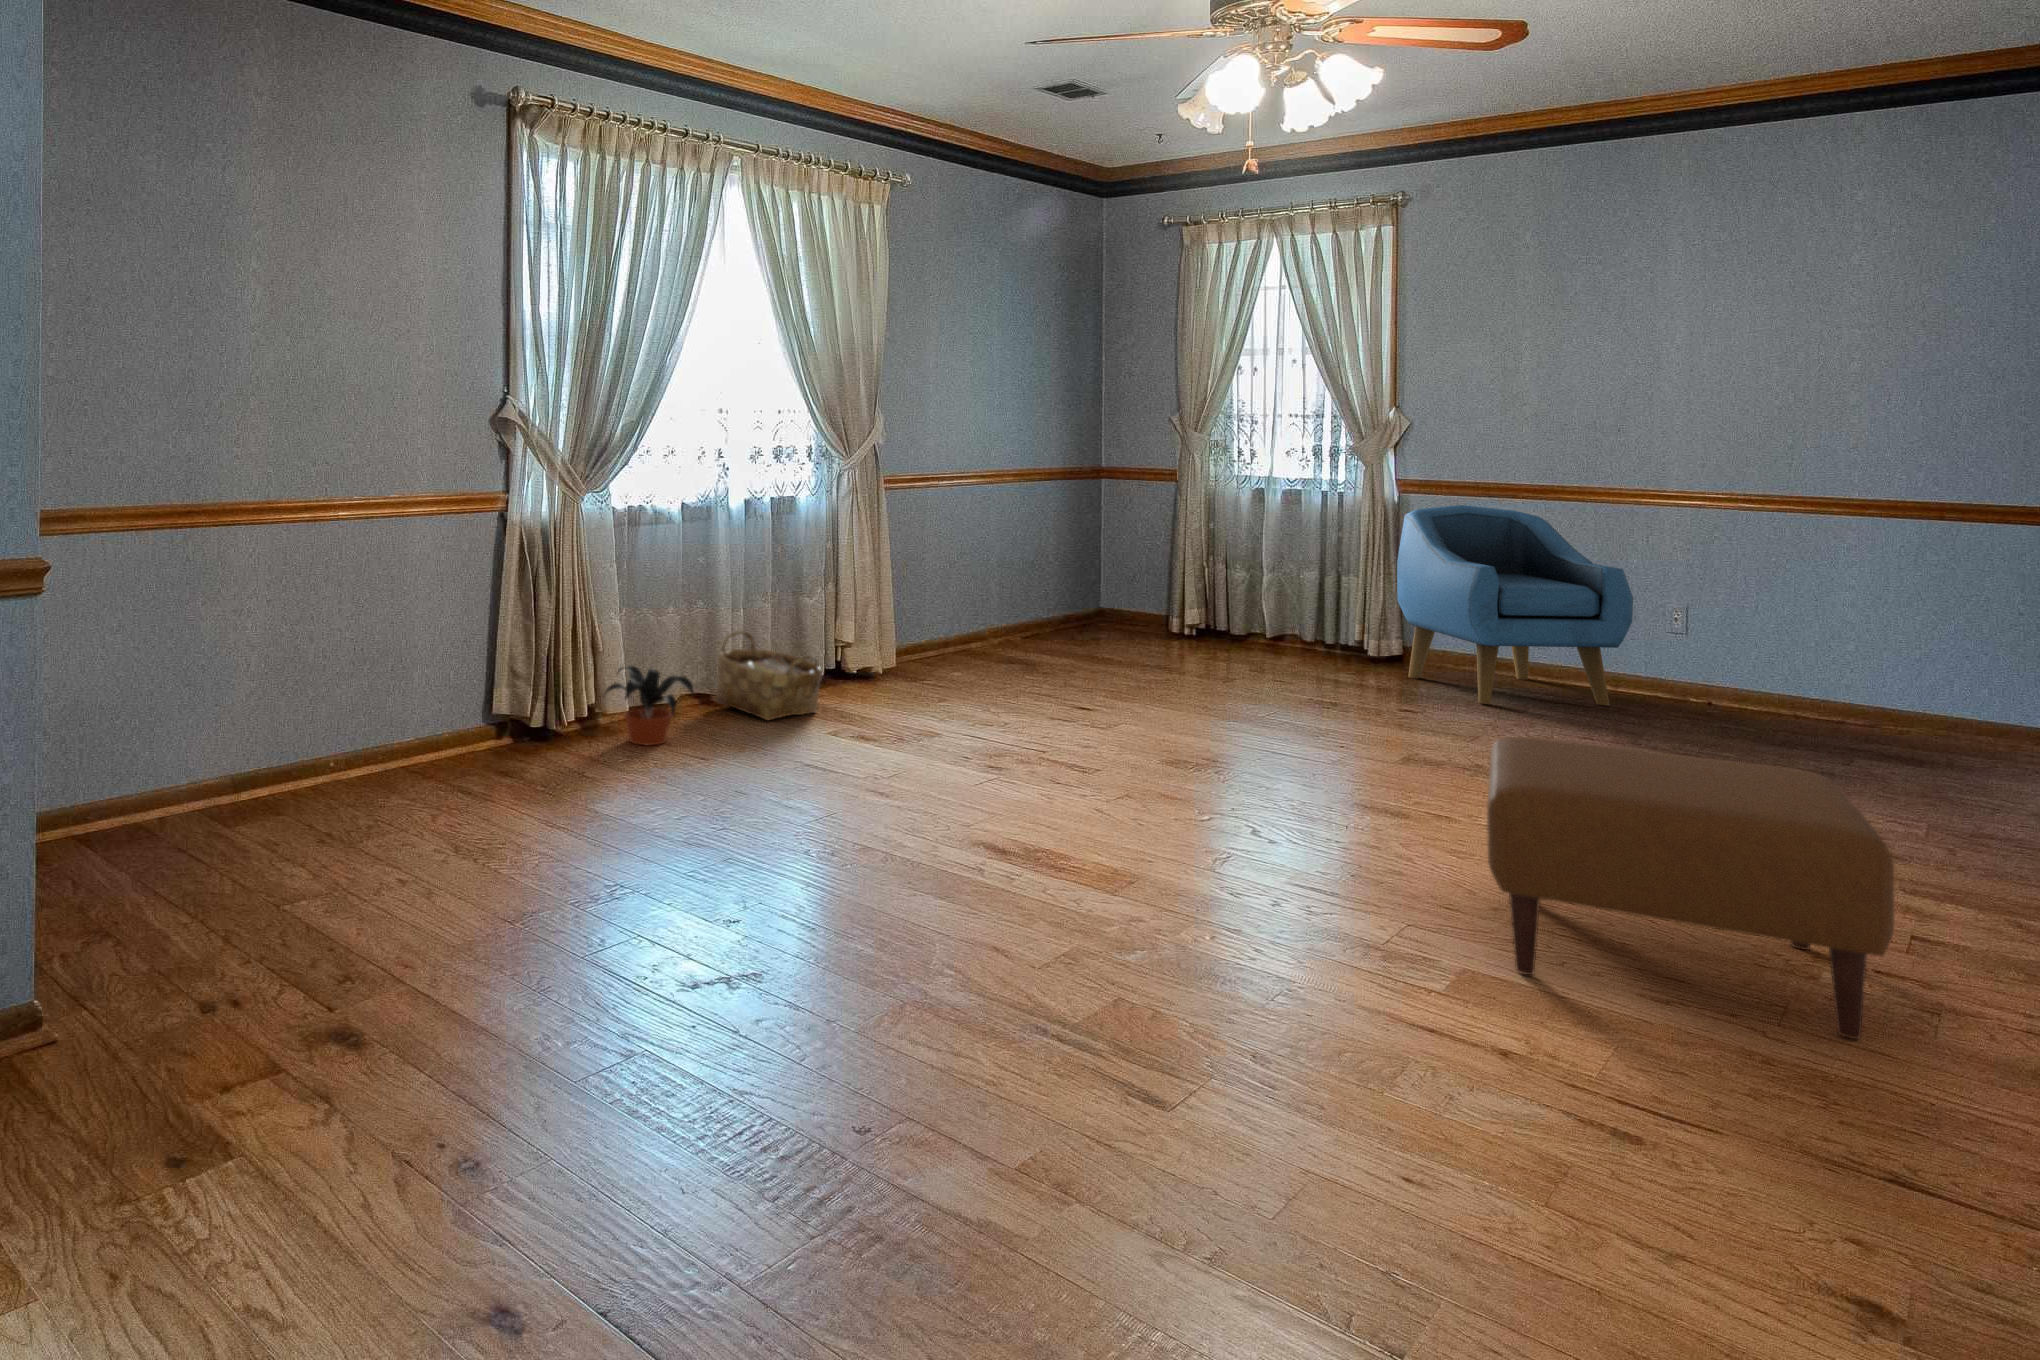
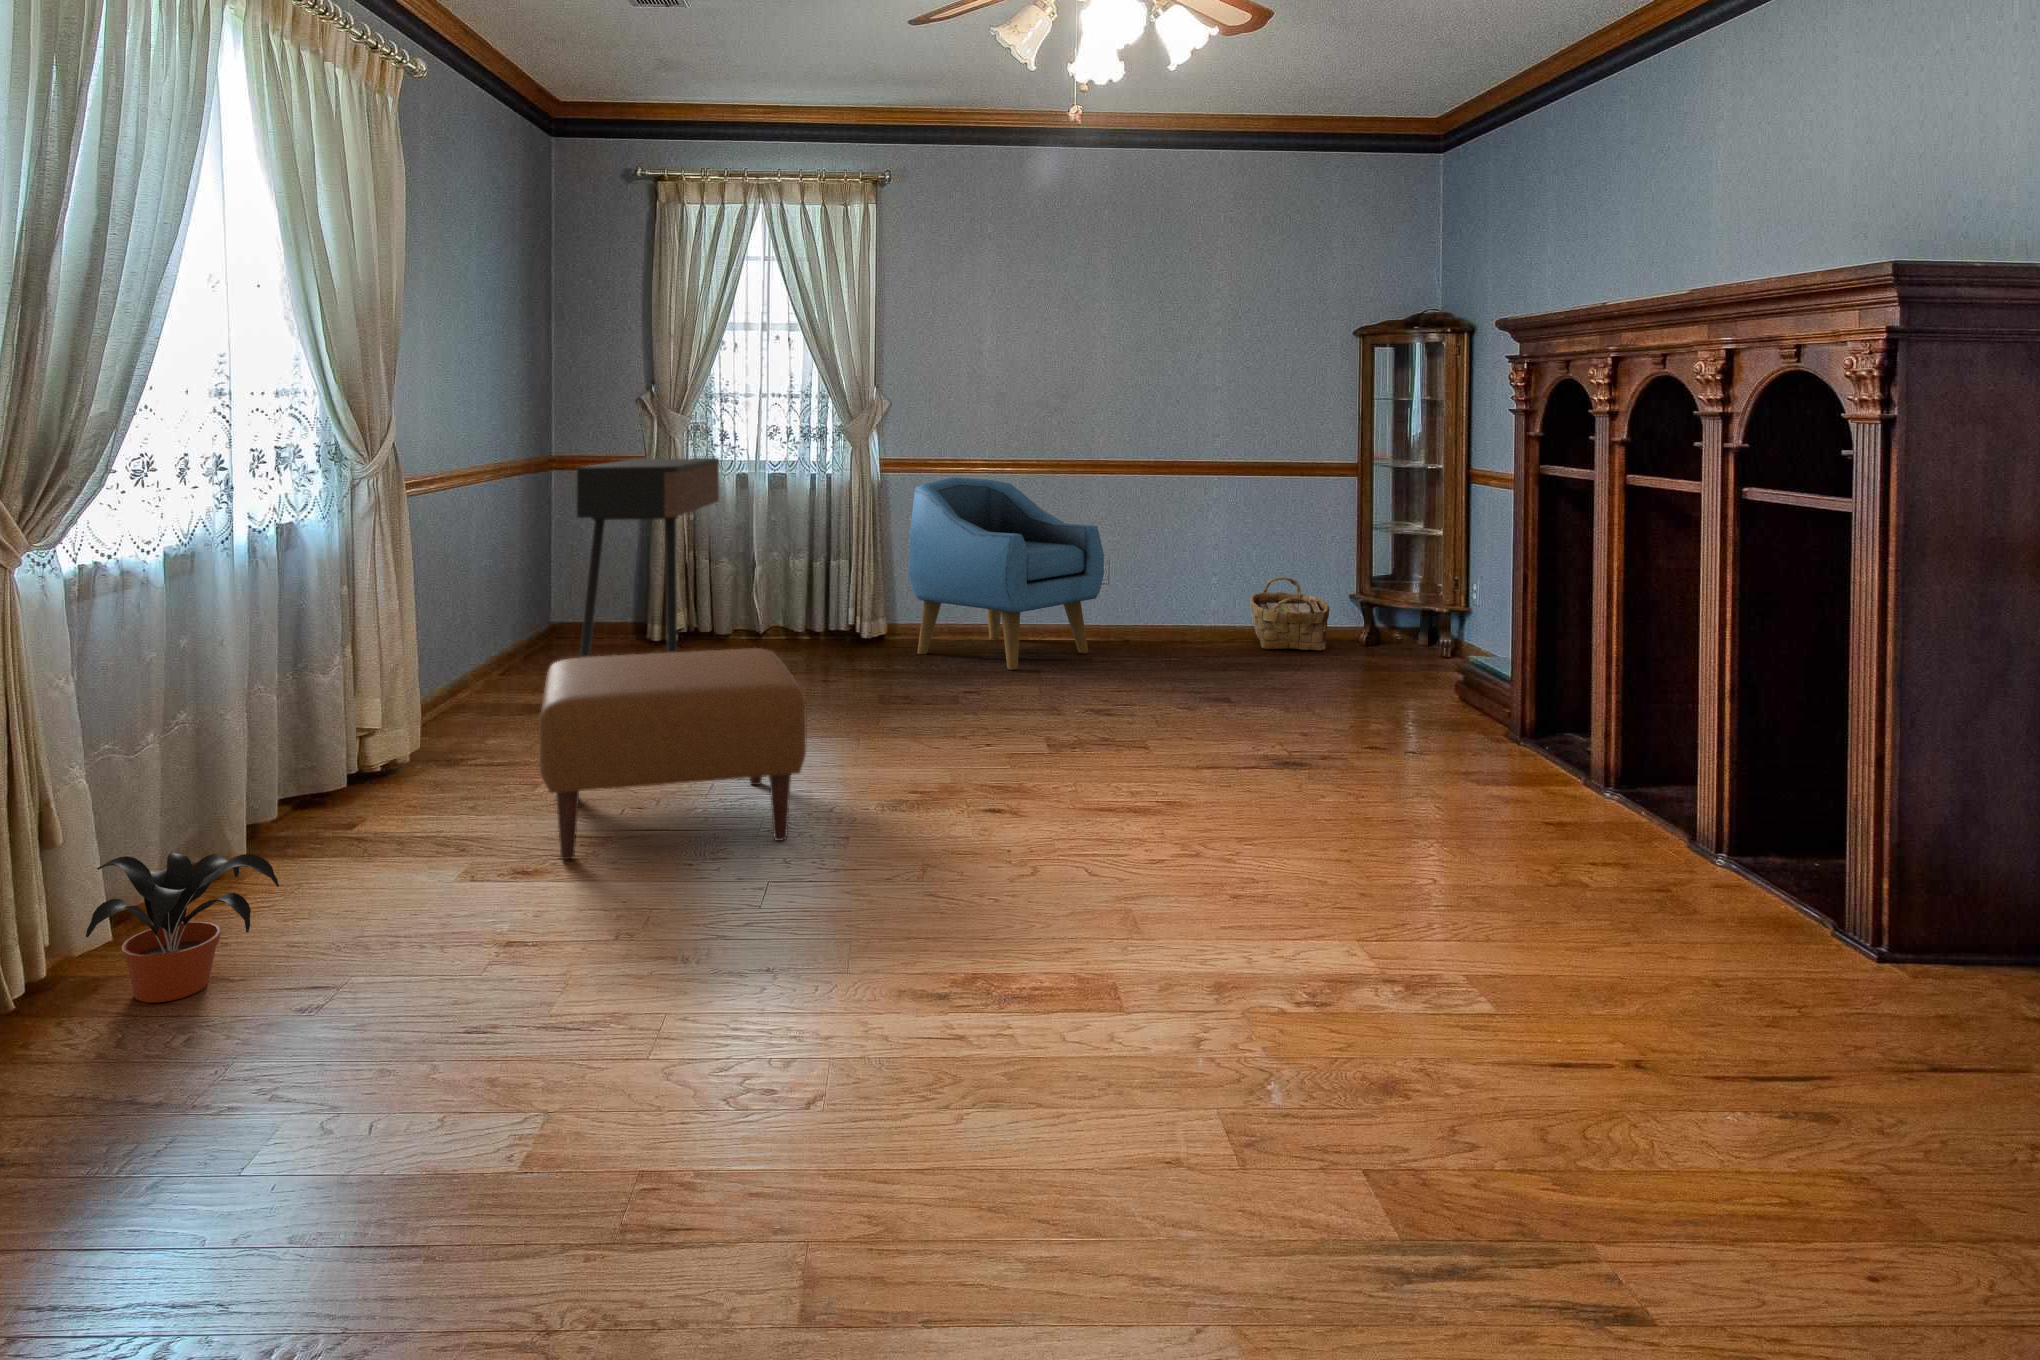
console table: none [1068,469,1252,659] -> present [576,456,719,657]
woven basket: present [716,631,822,720] -> present [1250,577,1329,651]
ottoman: present [1487,737,1894,1039] -> present [540,648,806,860]

